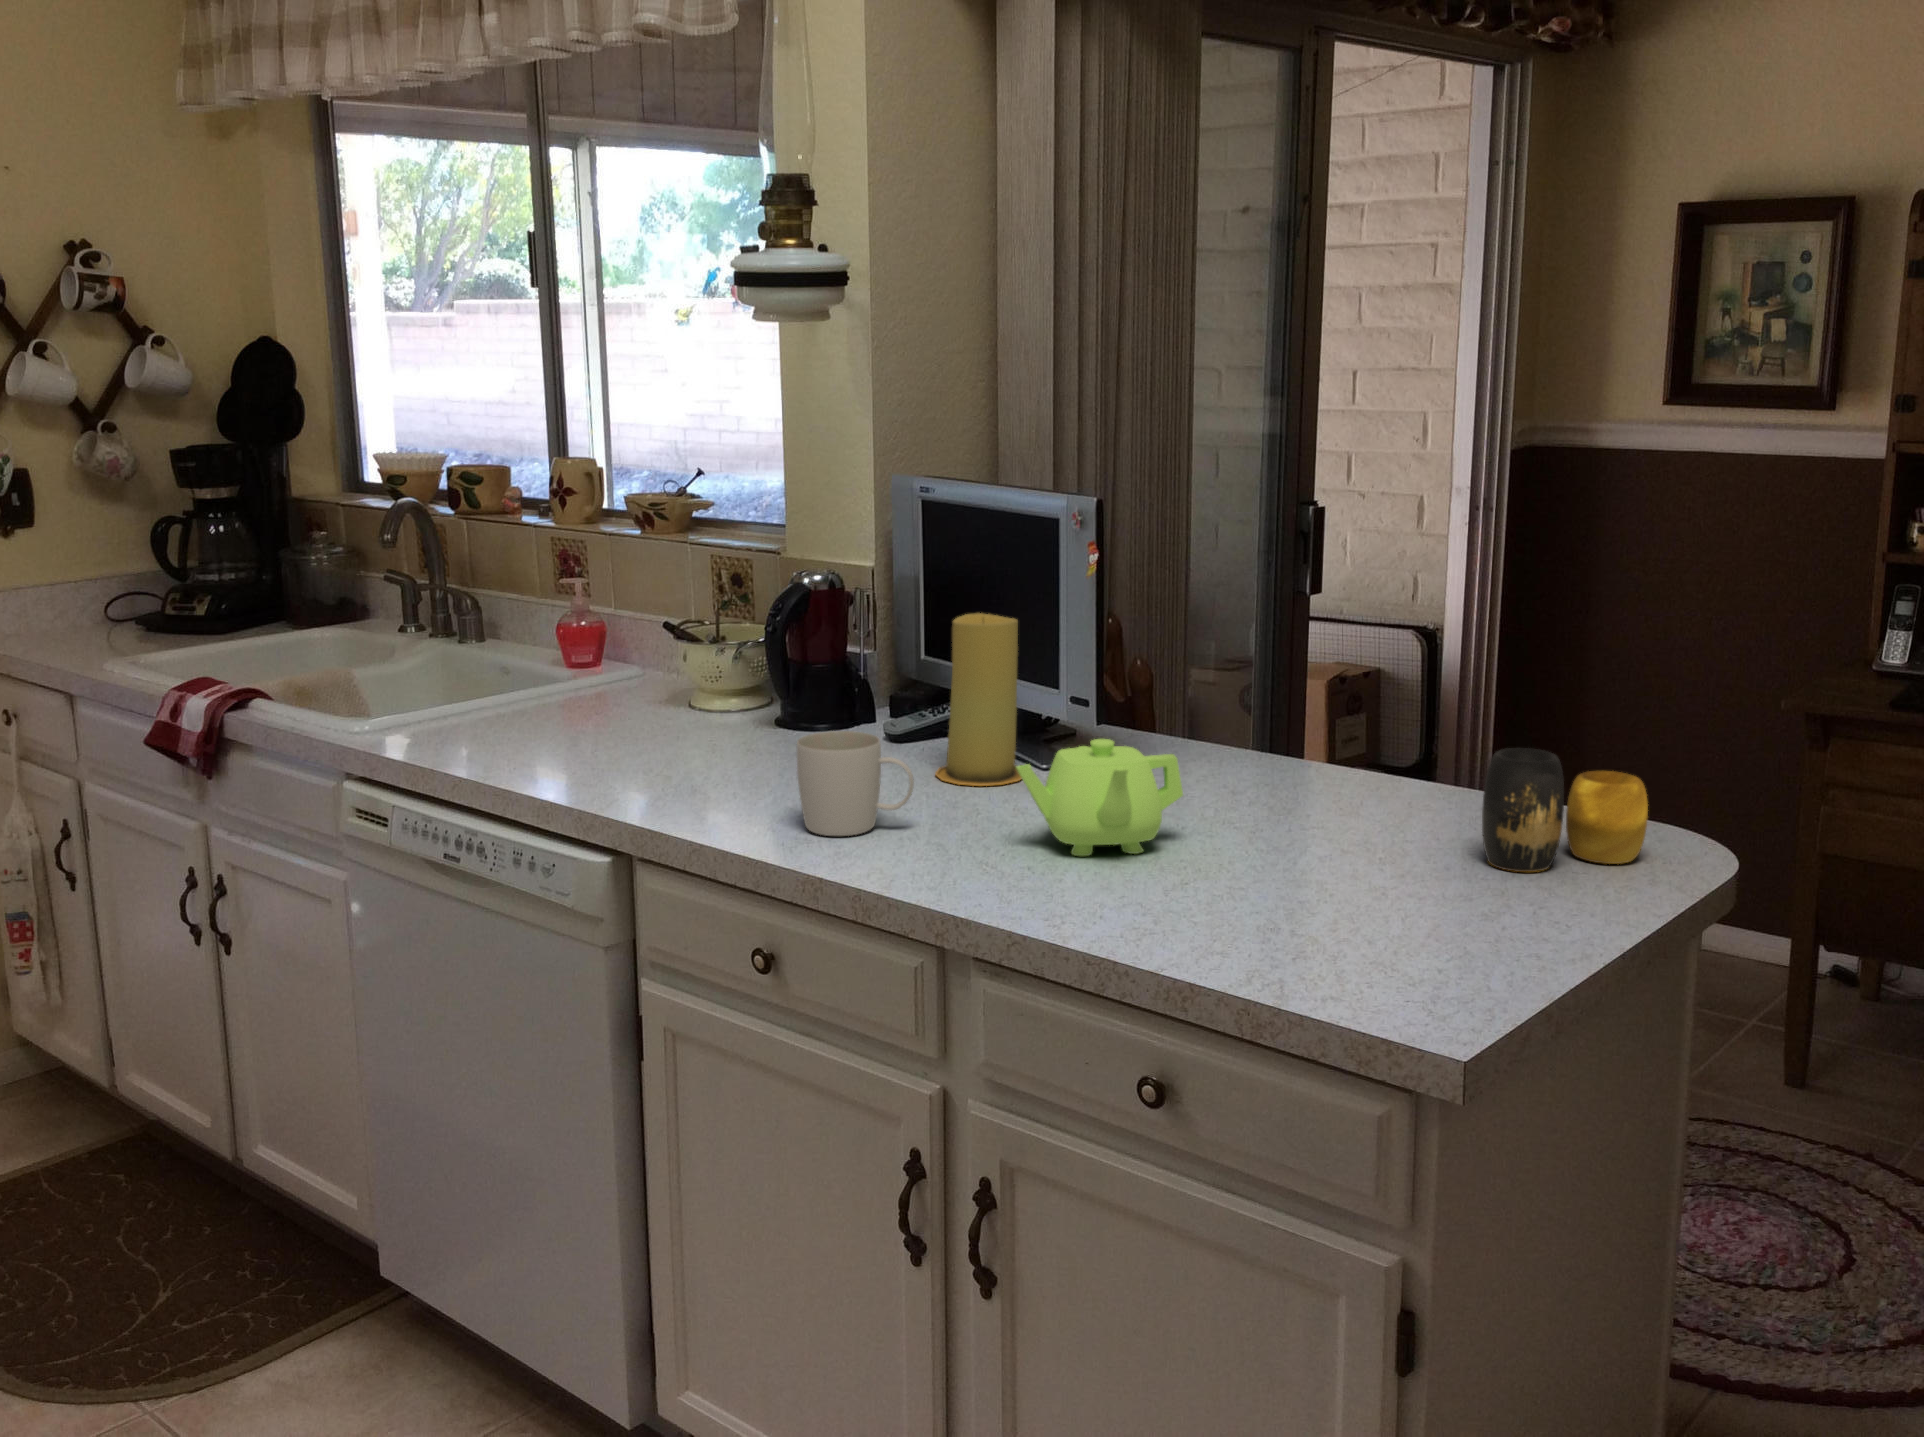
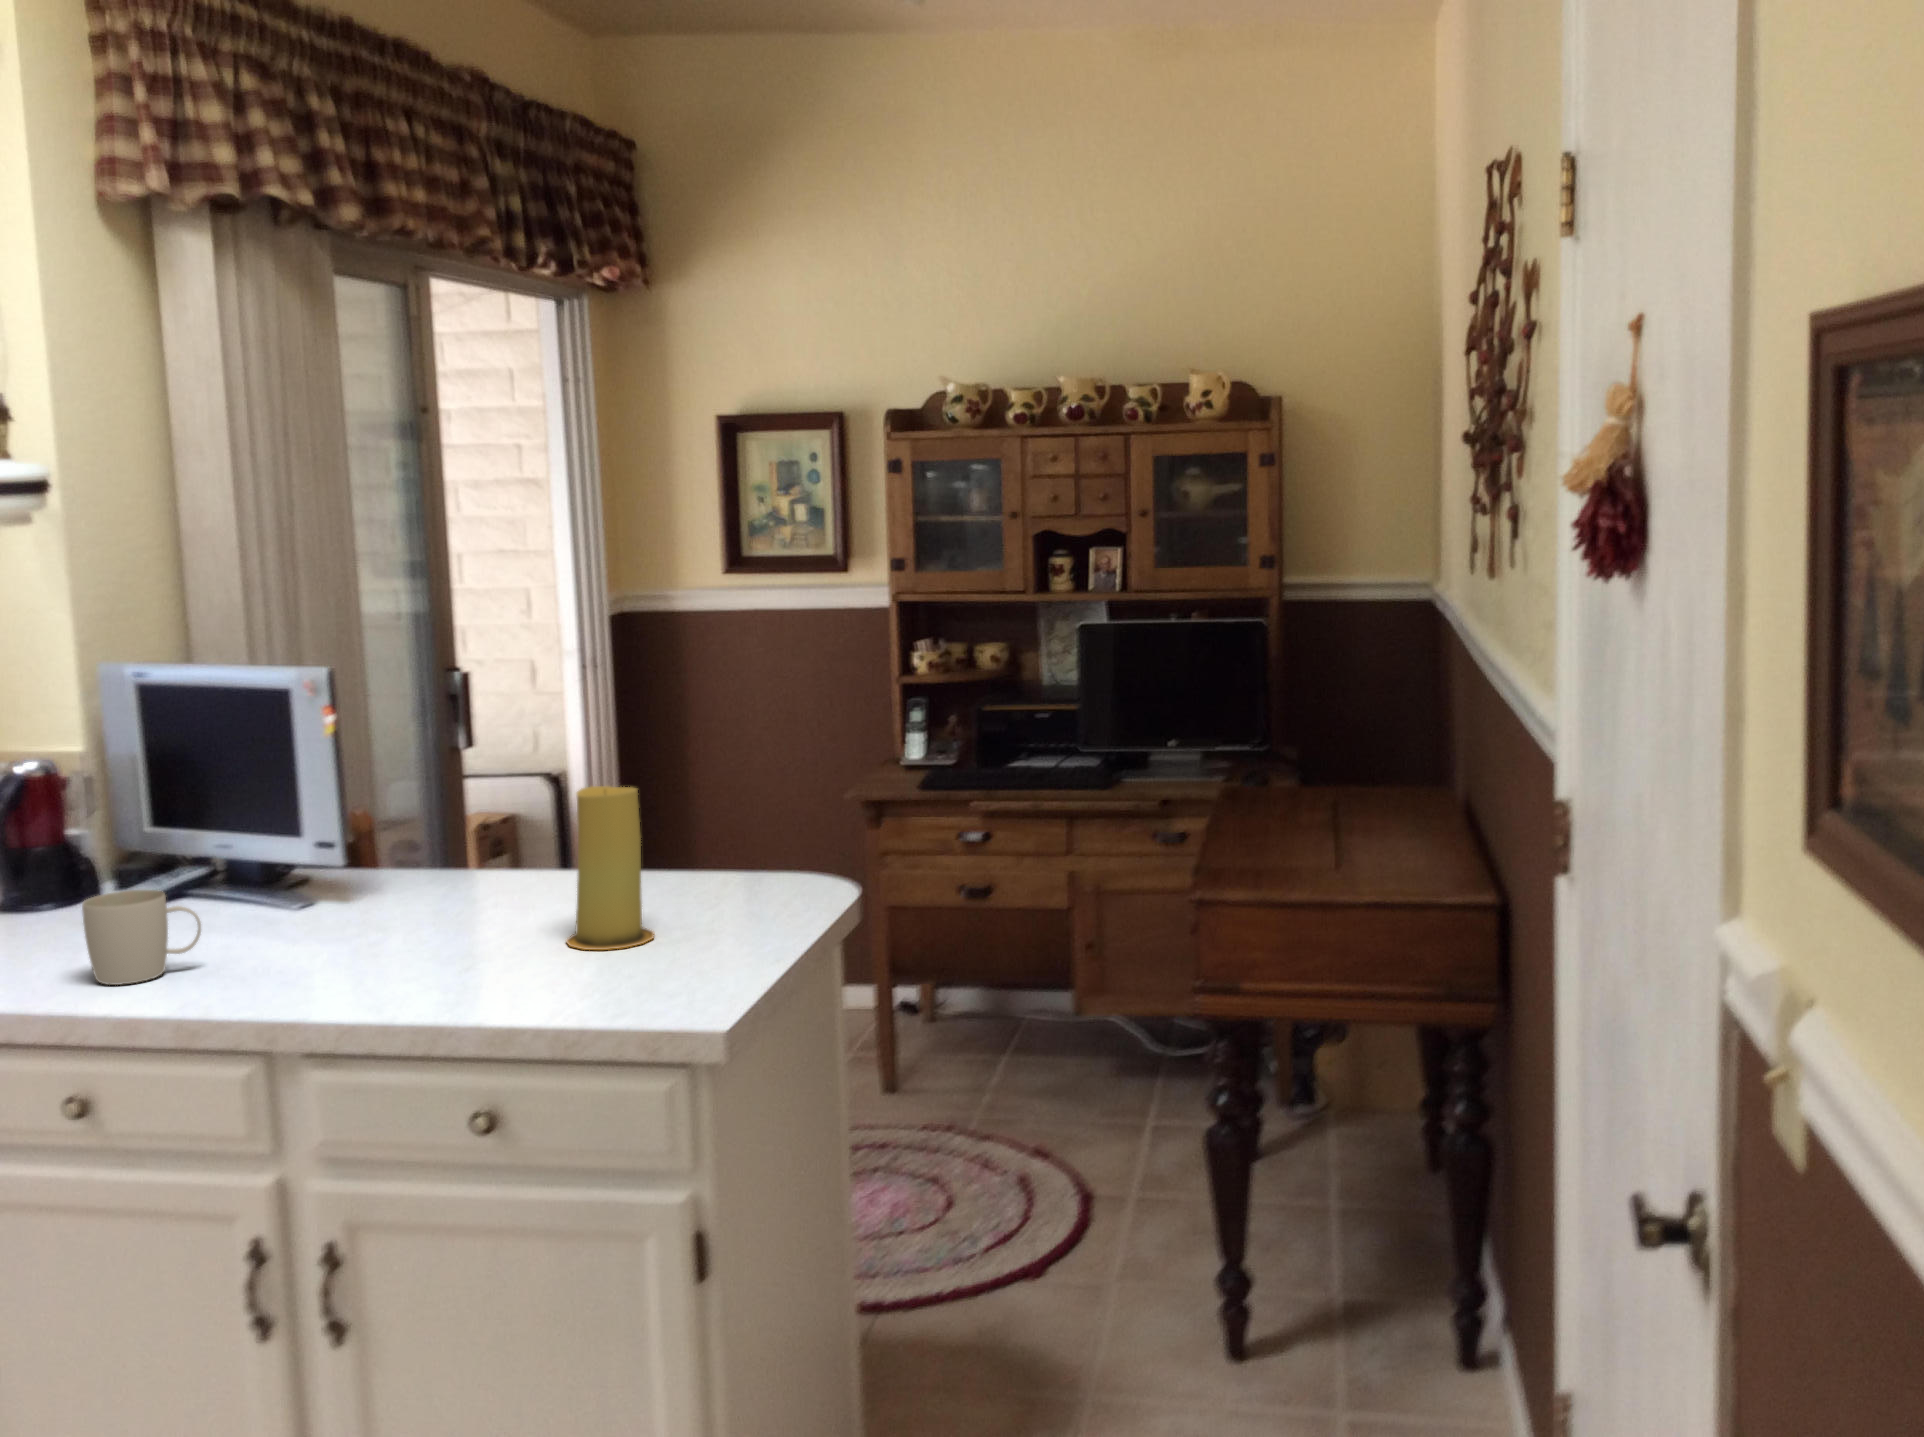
candle: present [936,613,1022,786] -> present [566,786,654,950]
teapot: present [1016,739,1183,856] -> none [303,863,446,962]
vase: present [1482,748,1648,872] -> none [679,826,792,918]

